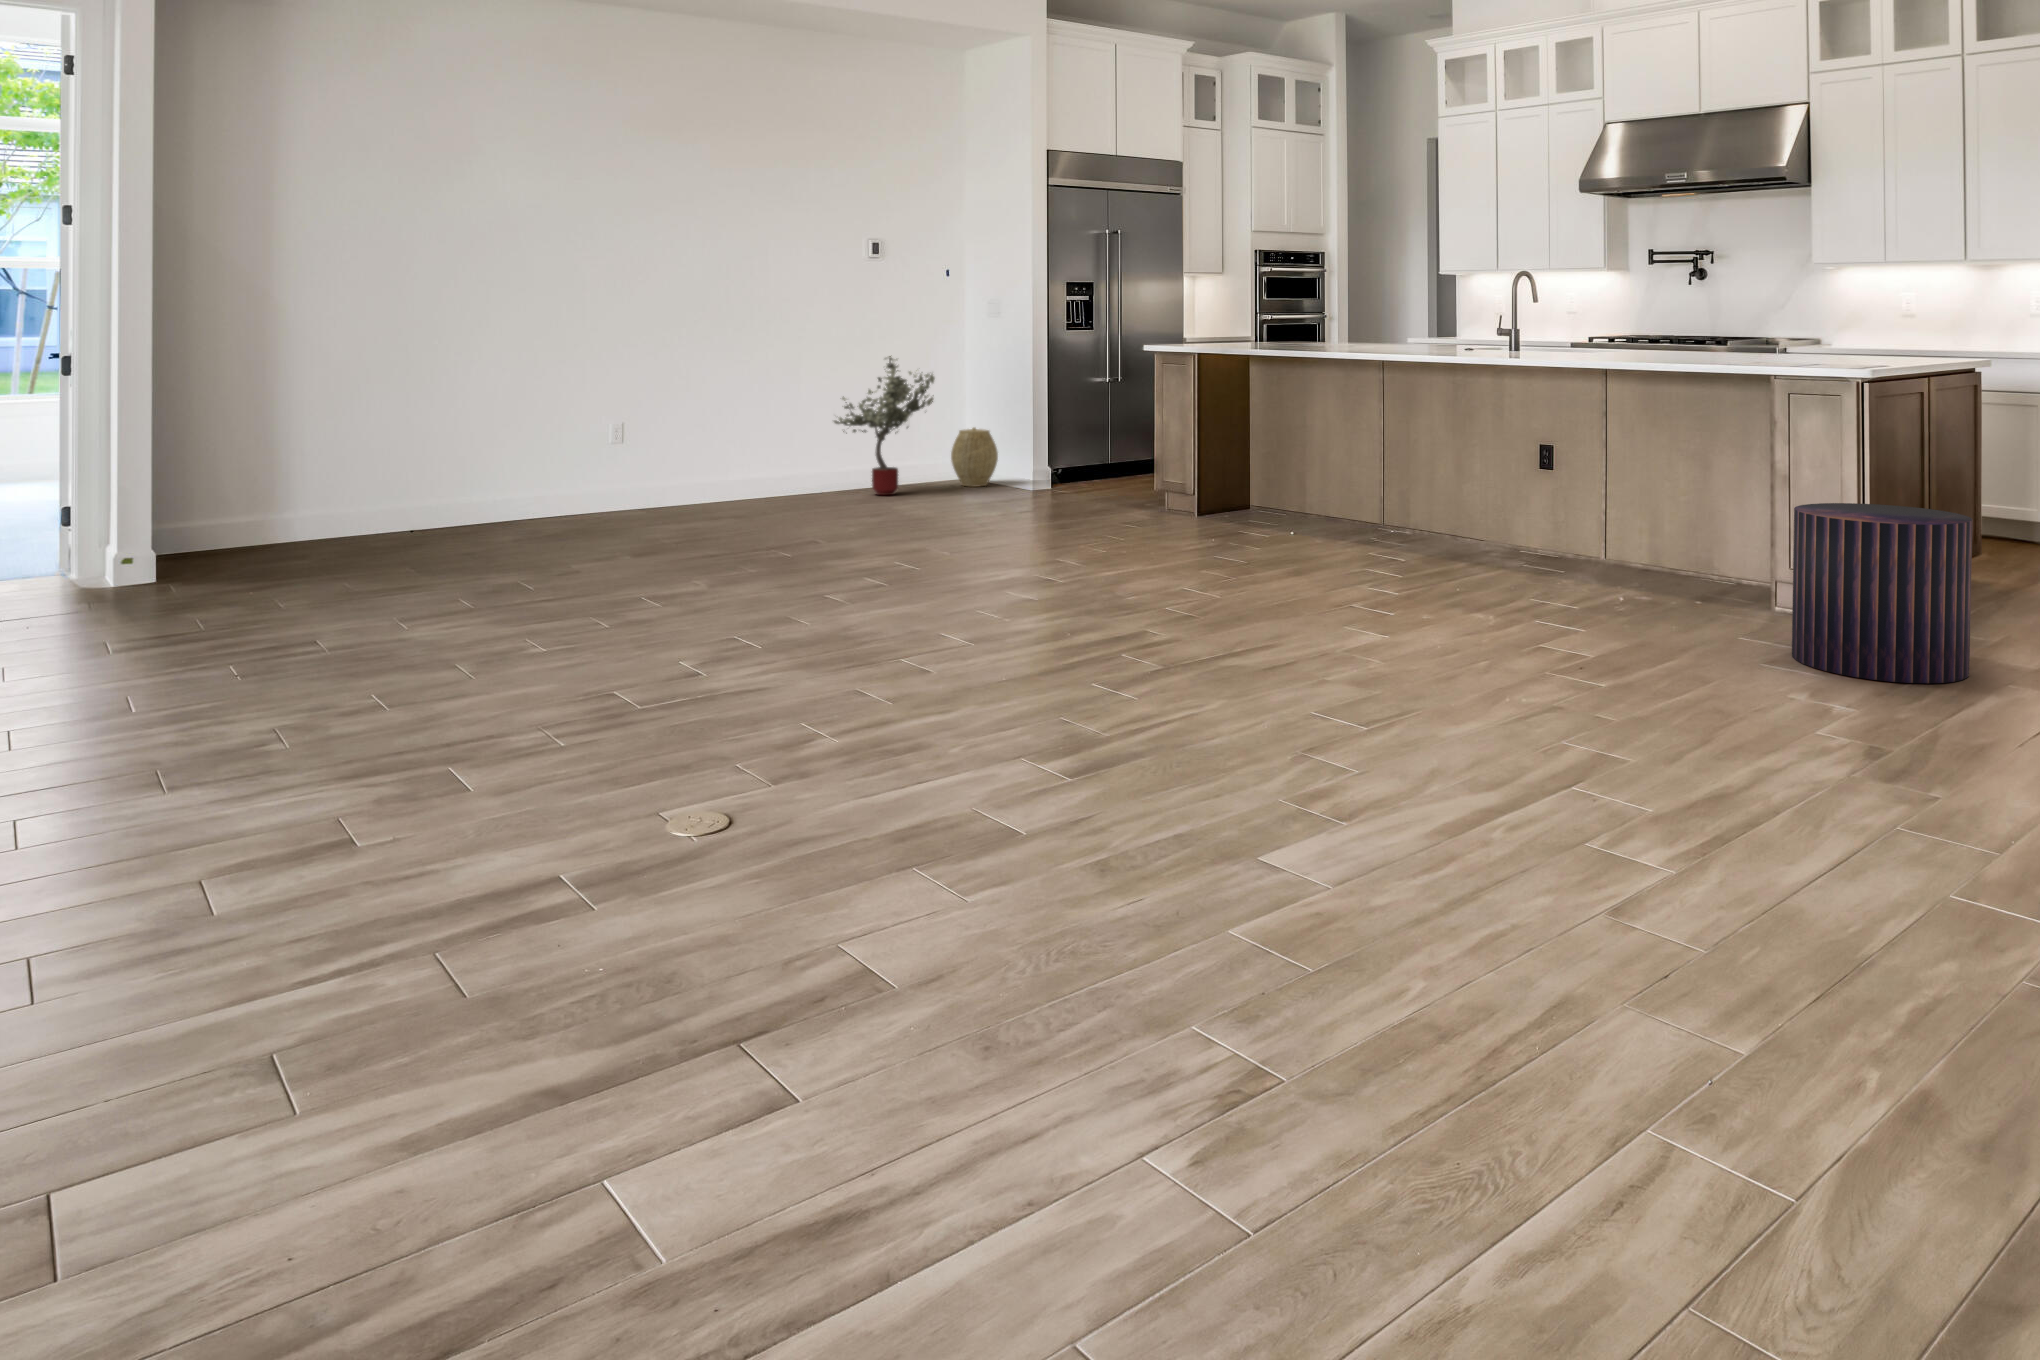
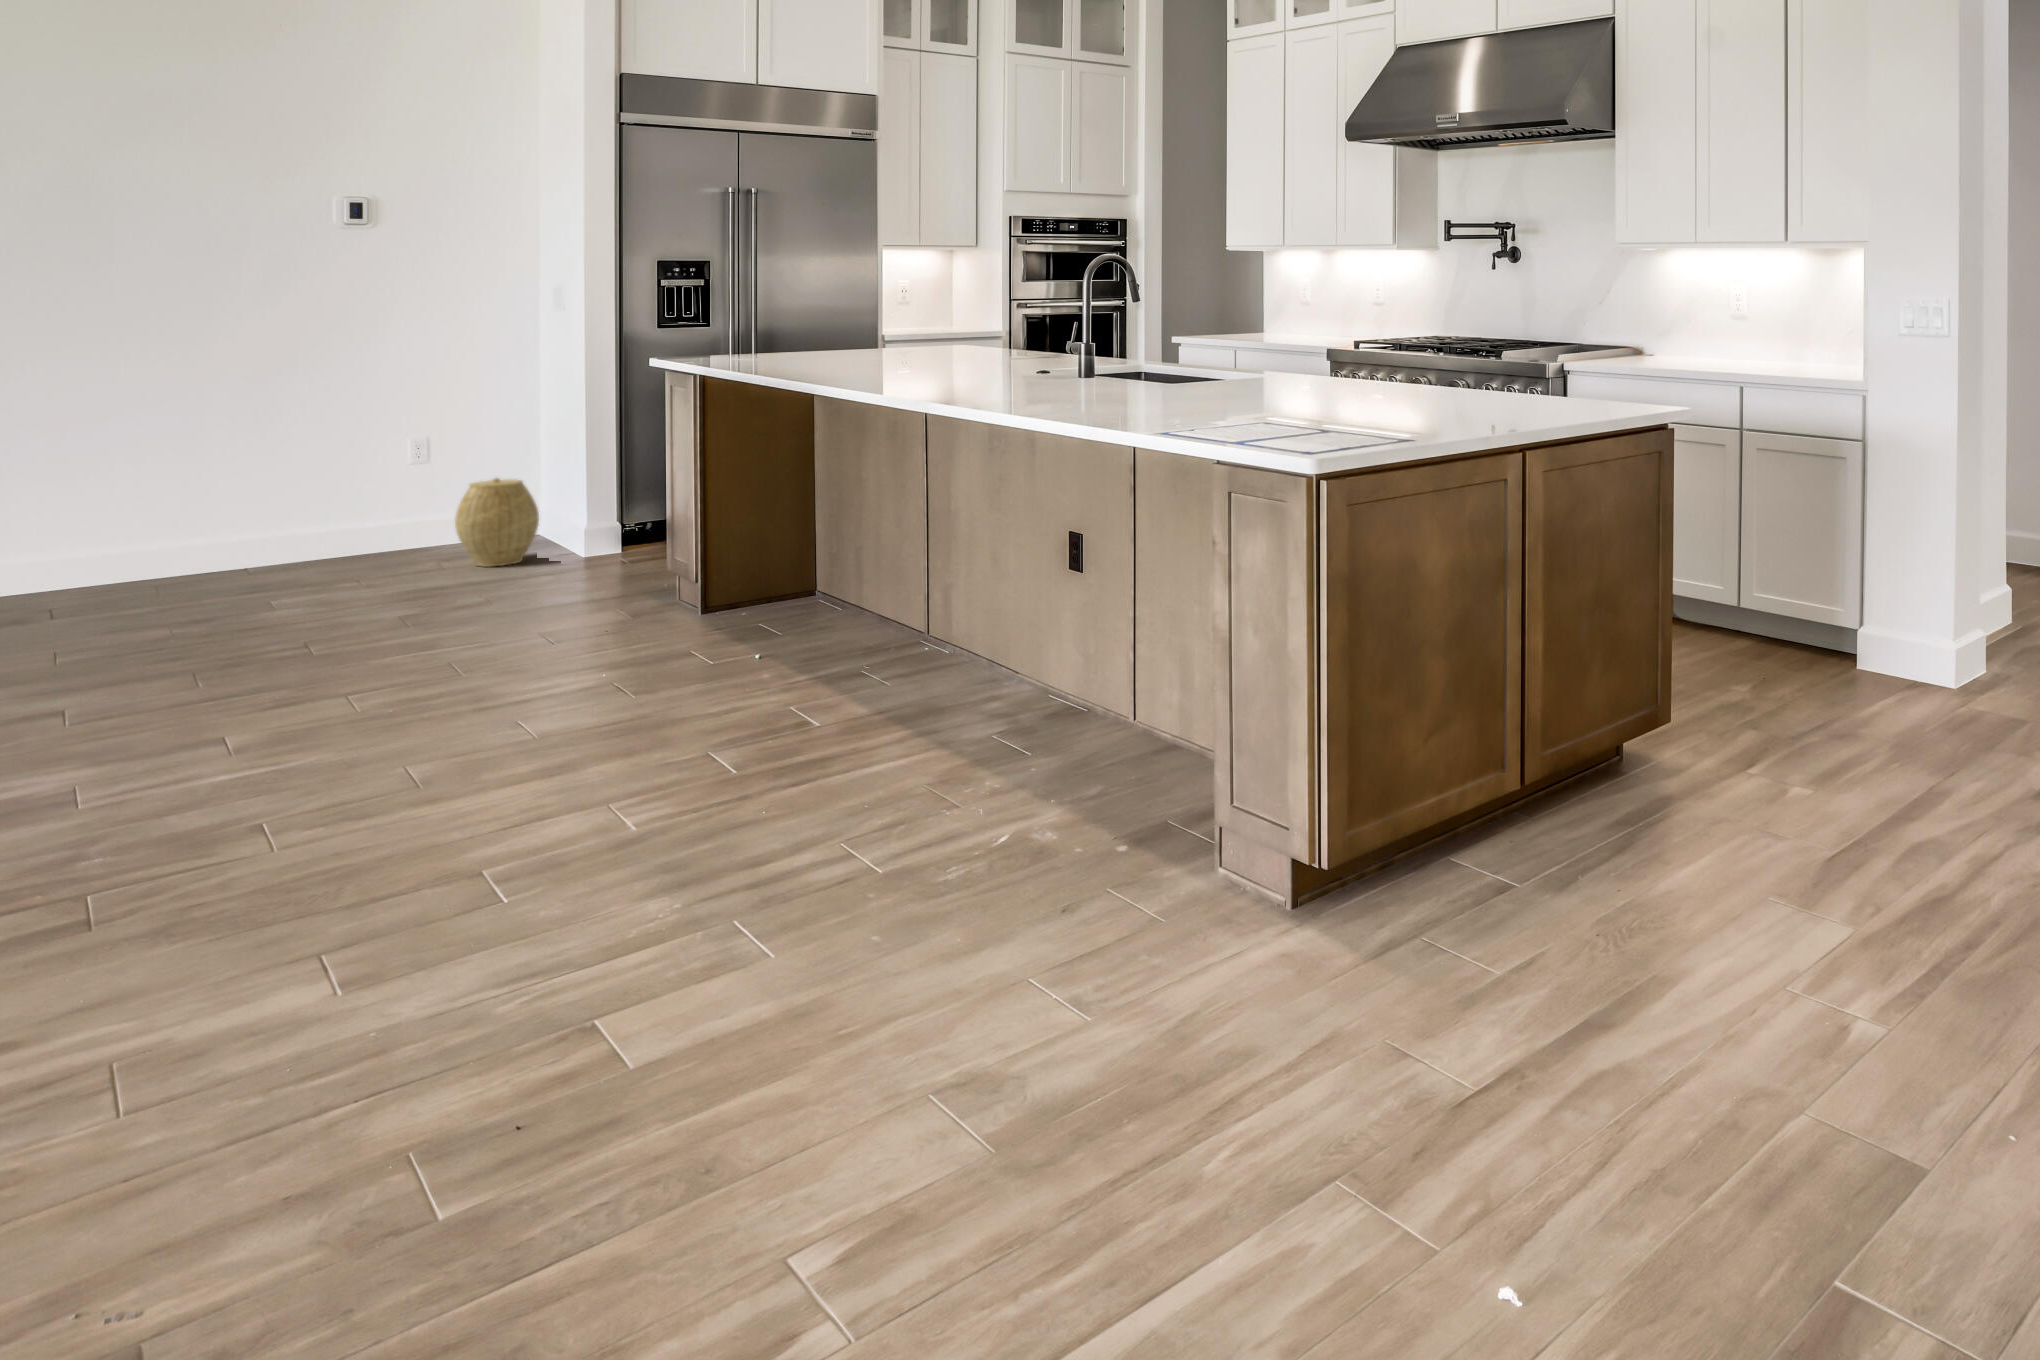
potted tree: present [834,356,935,495] -> none [172,375,401,592]
pouf: present [1792,503,1973,683] -> none [946,745,1289,1232]

